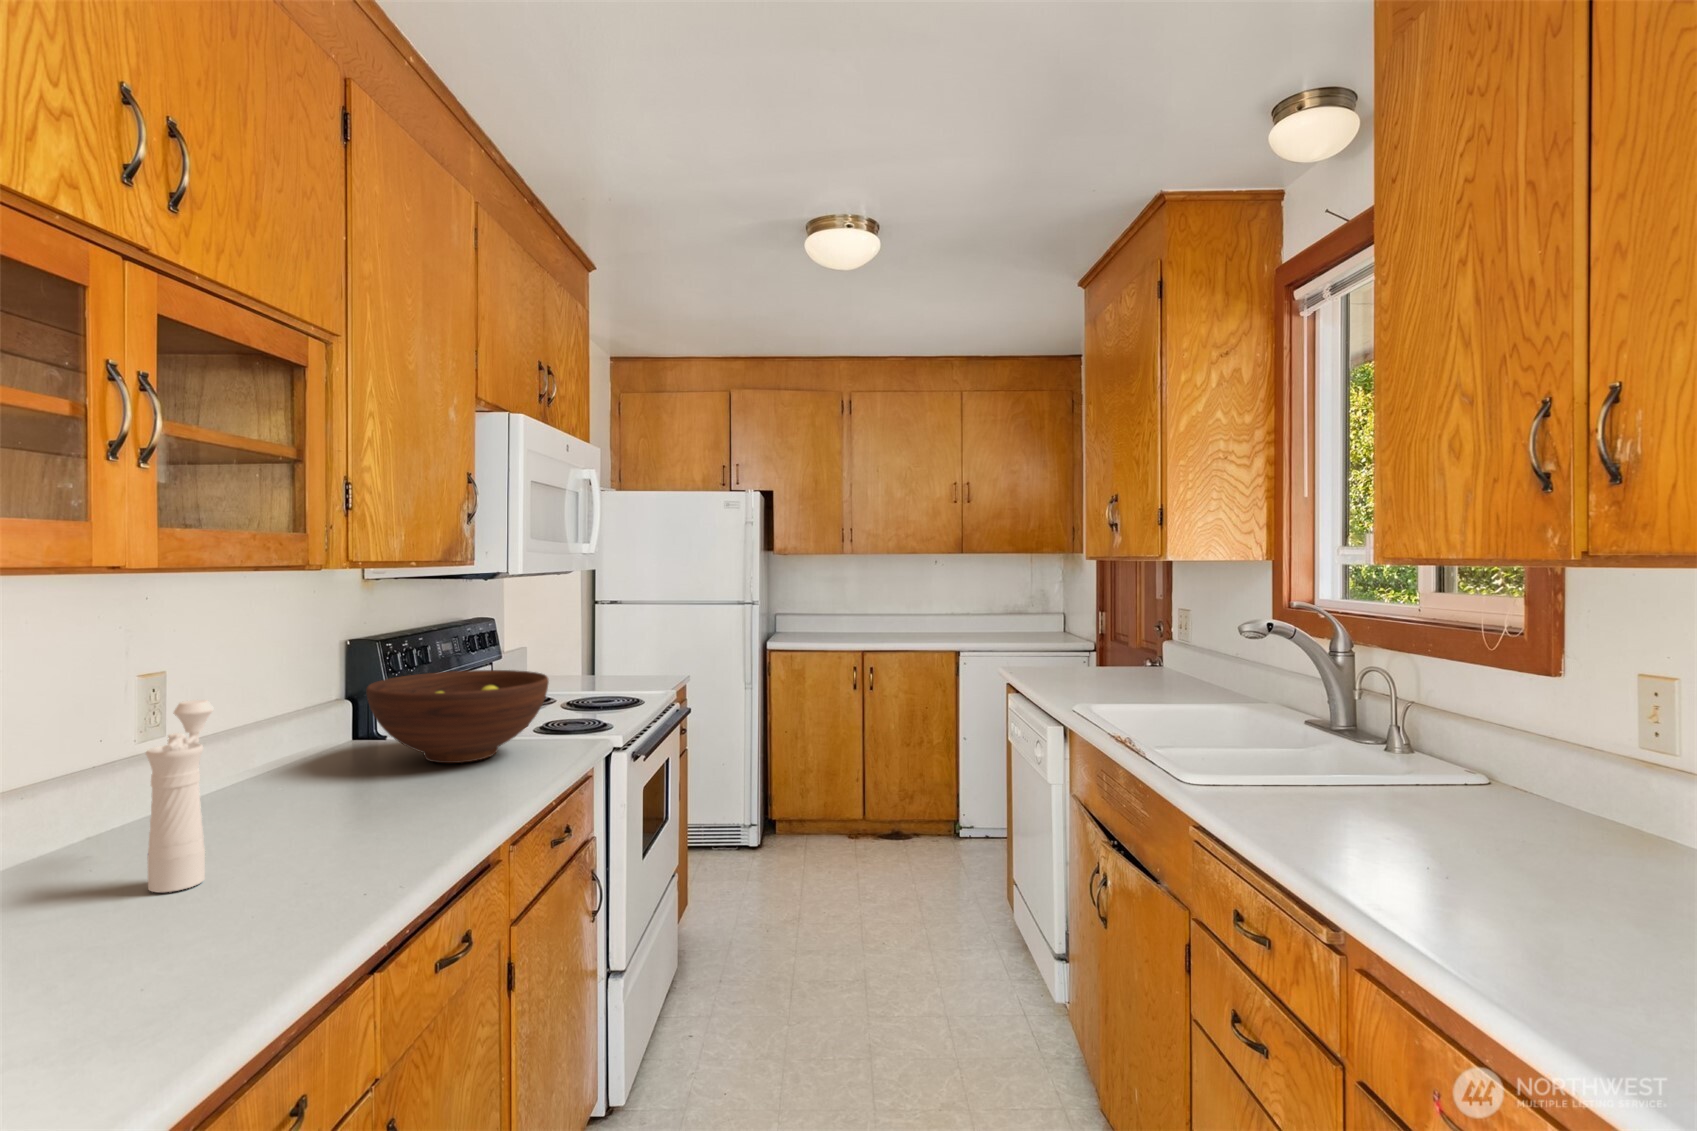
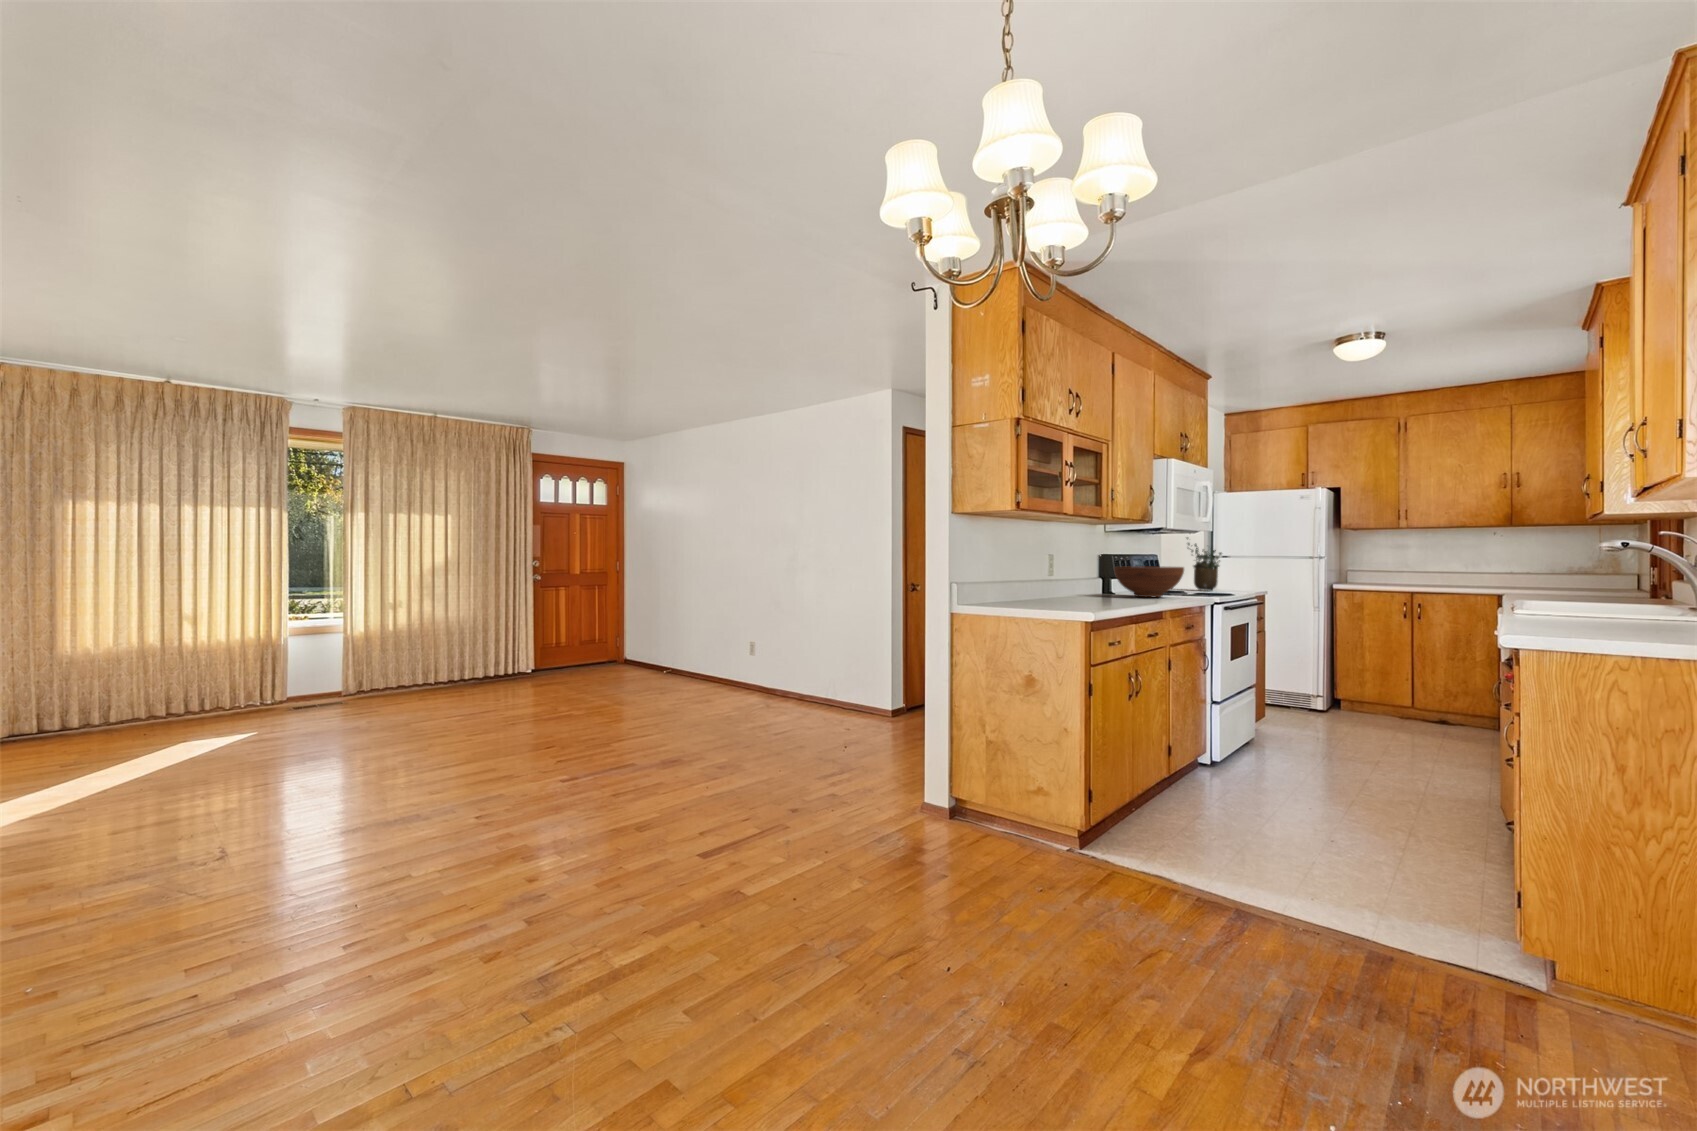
potted plant: none [550,579,619,687] -> present [1187,537,1222,590]
pepper mill: present [146,700,214,892] -> none [1069,556,1083,603]

